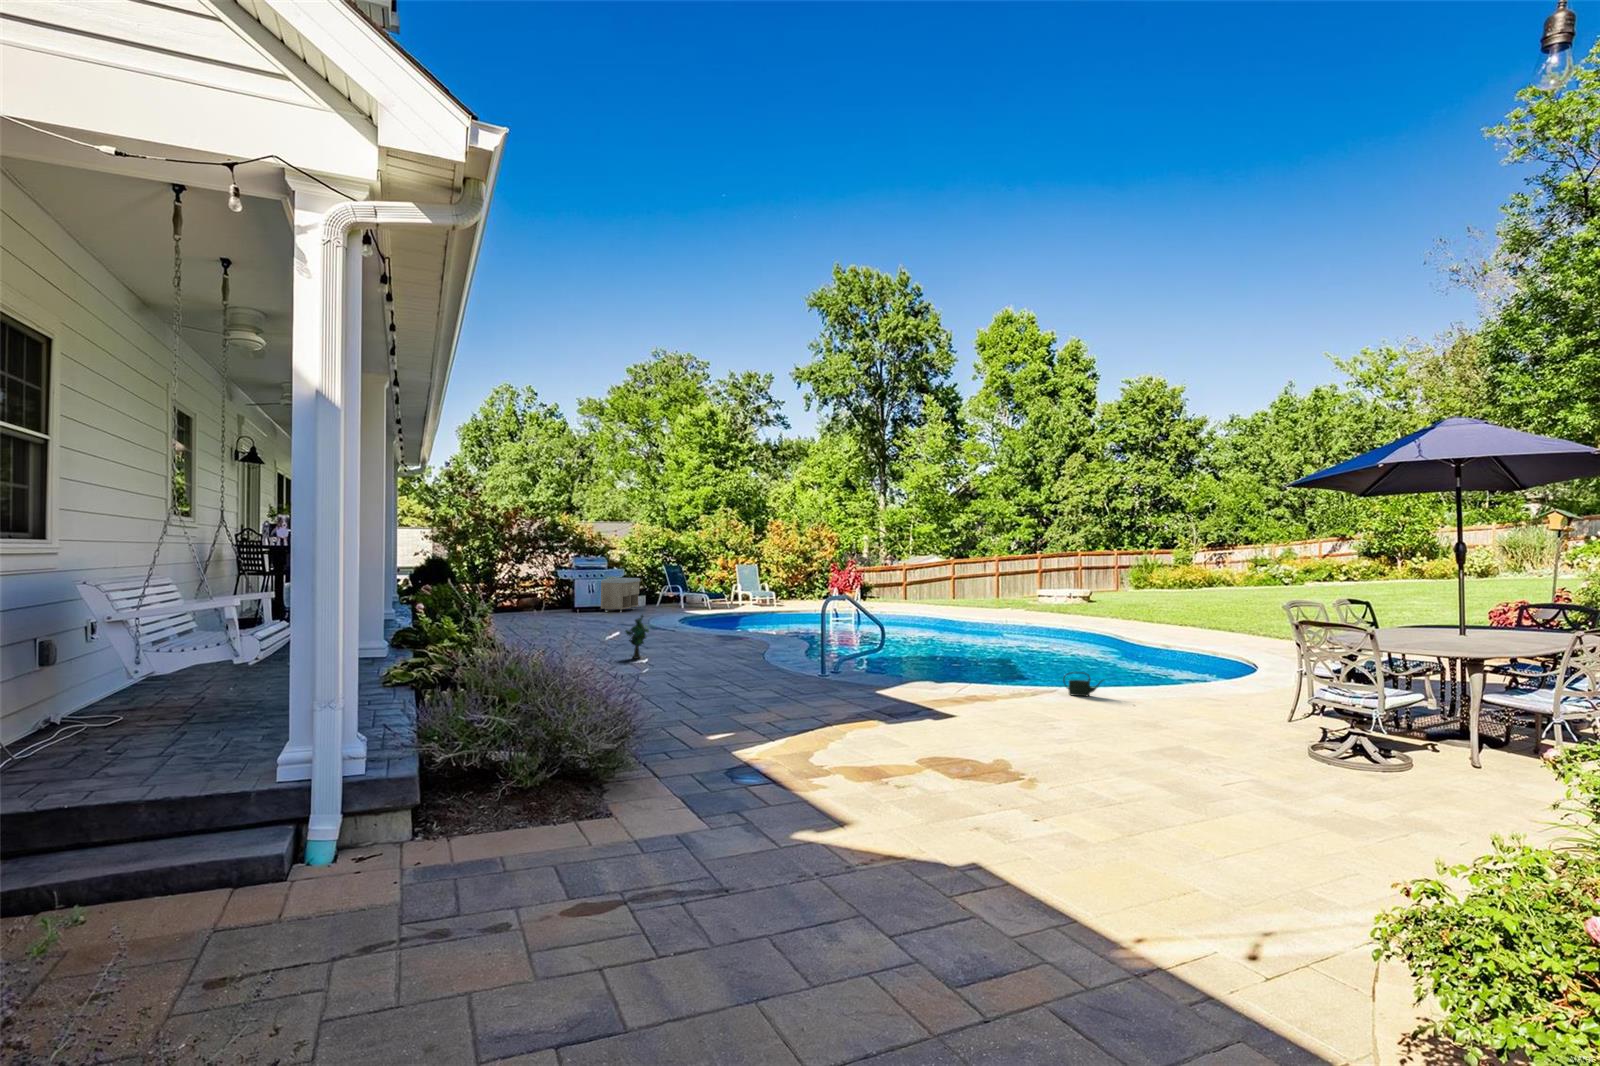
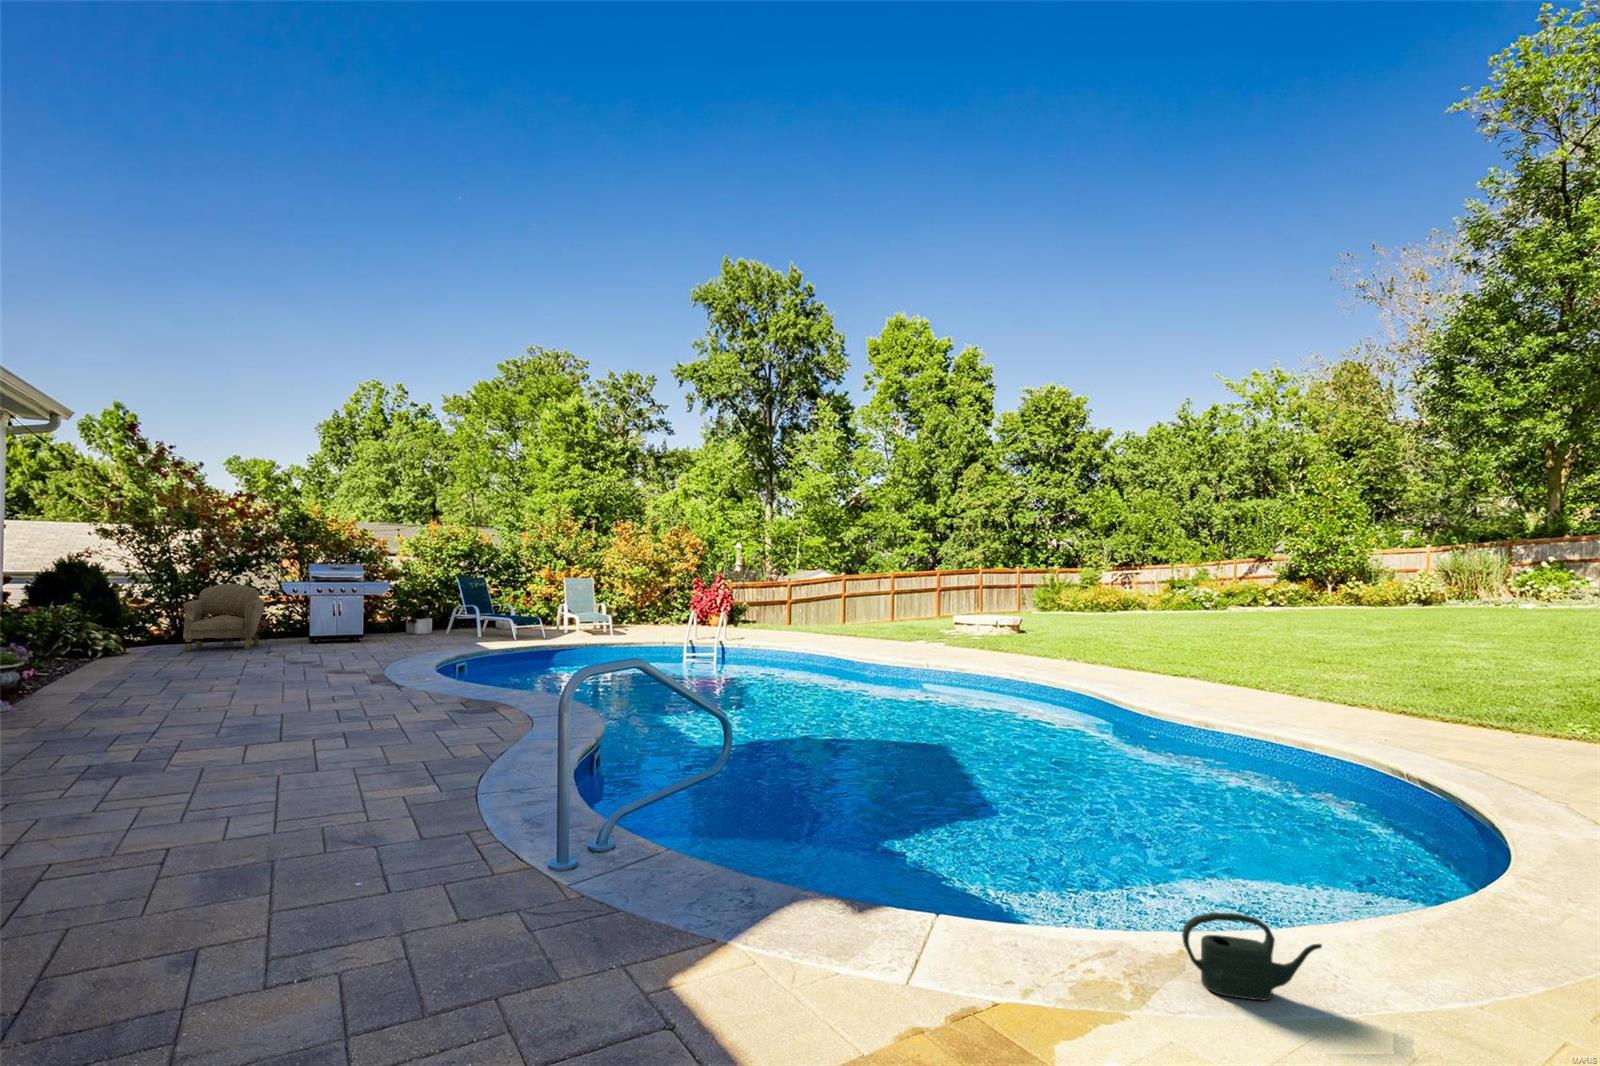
armchair: none [513,570,553,614] -> present [183,584,264,651]
storage bench: present [601,578,640,612] -> none [337,595,411,646]
decorative plant: present [625,615,649,658] -> none [101,685,179,787]

